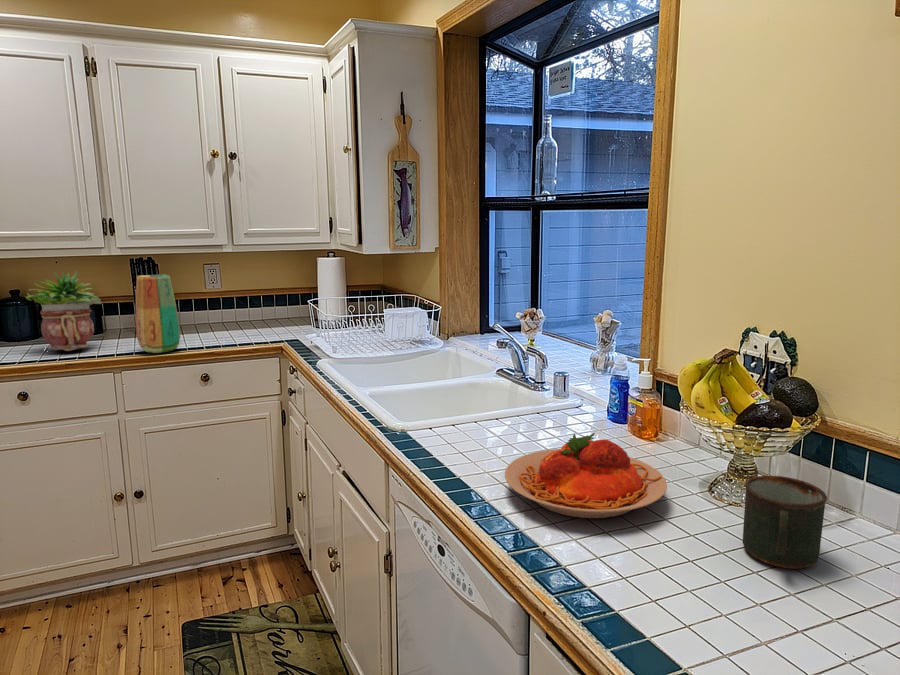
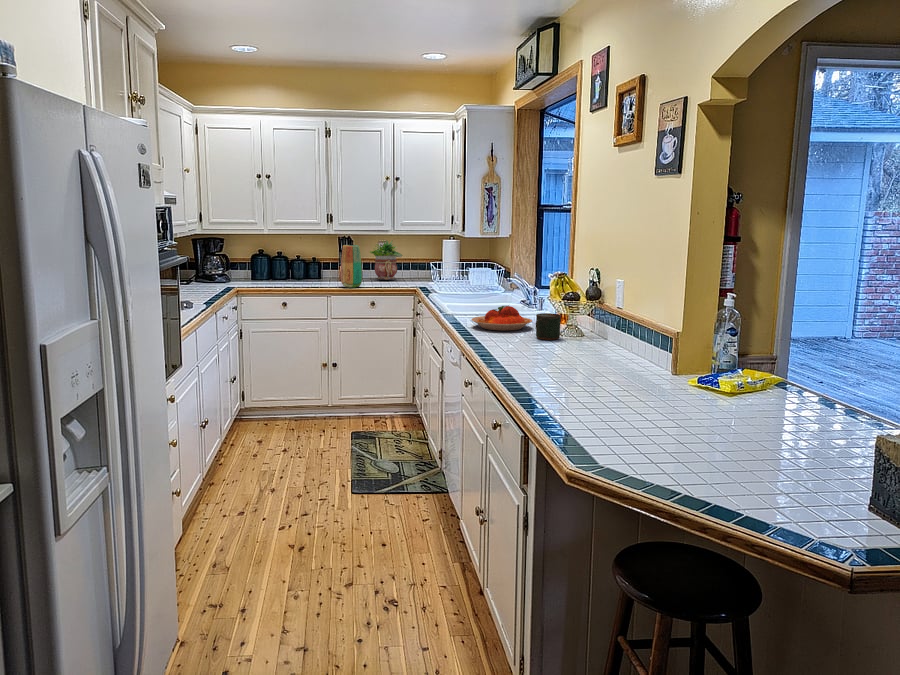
potted plant: present [26,271,101,351] -> present [370,241,403,280]

